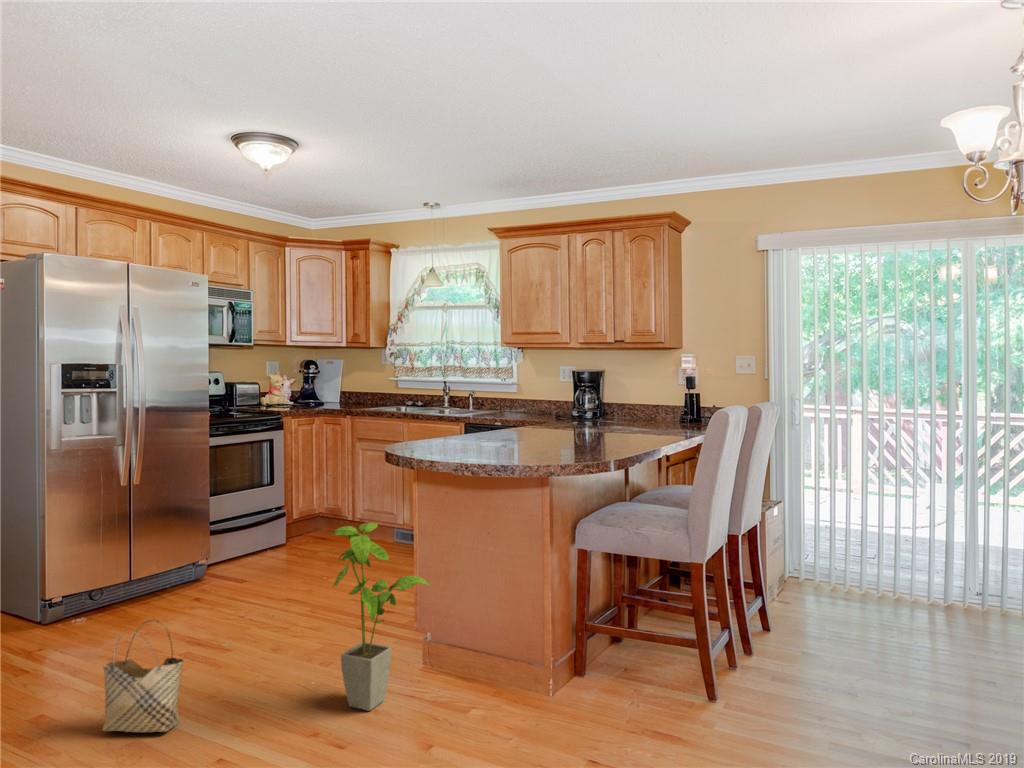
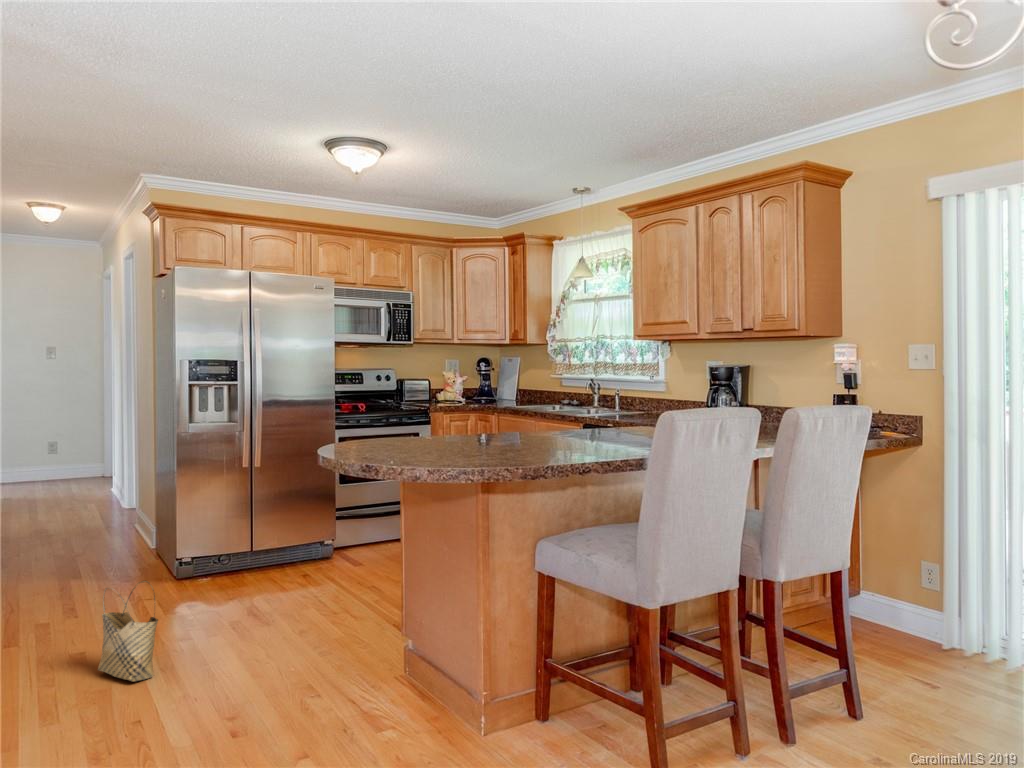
house plant: present [332,522,431,711] -> none [257,512,355,704]

